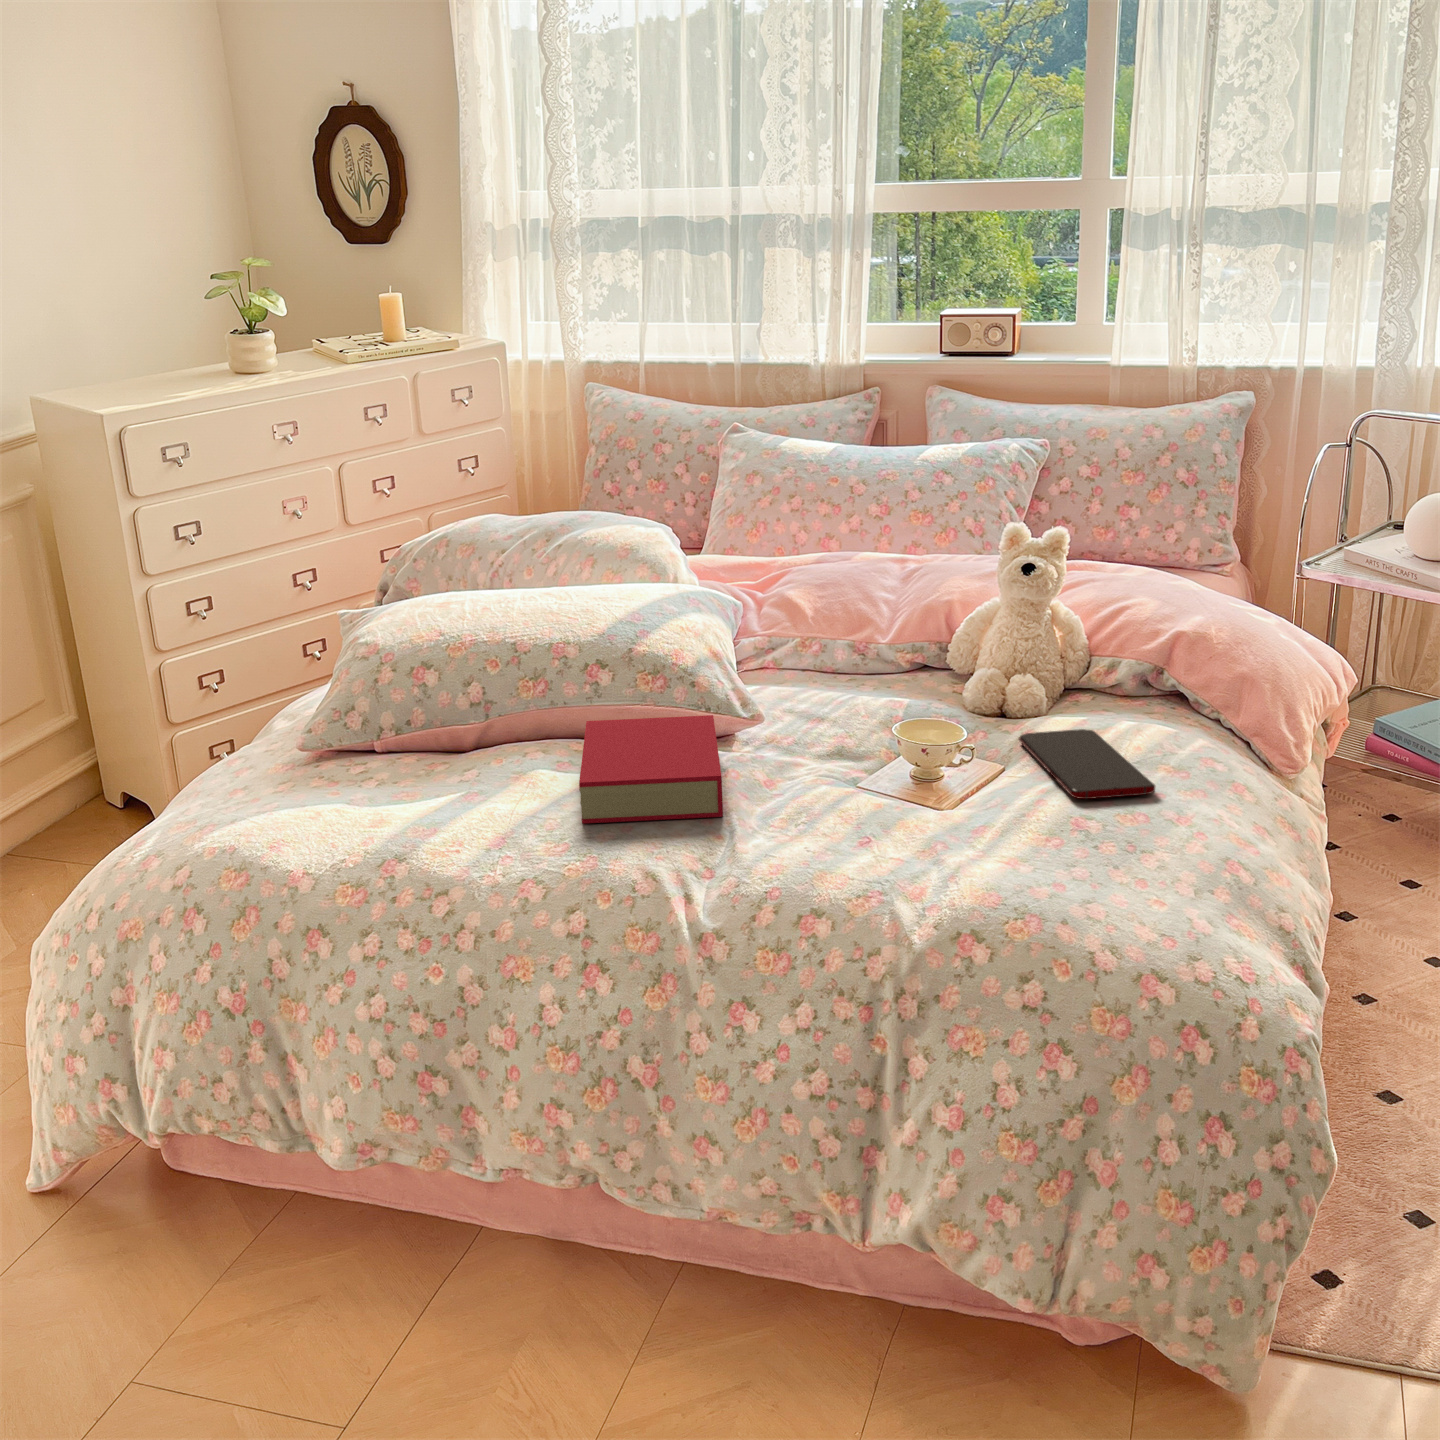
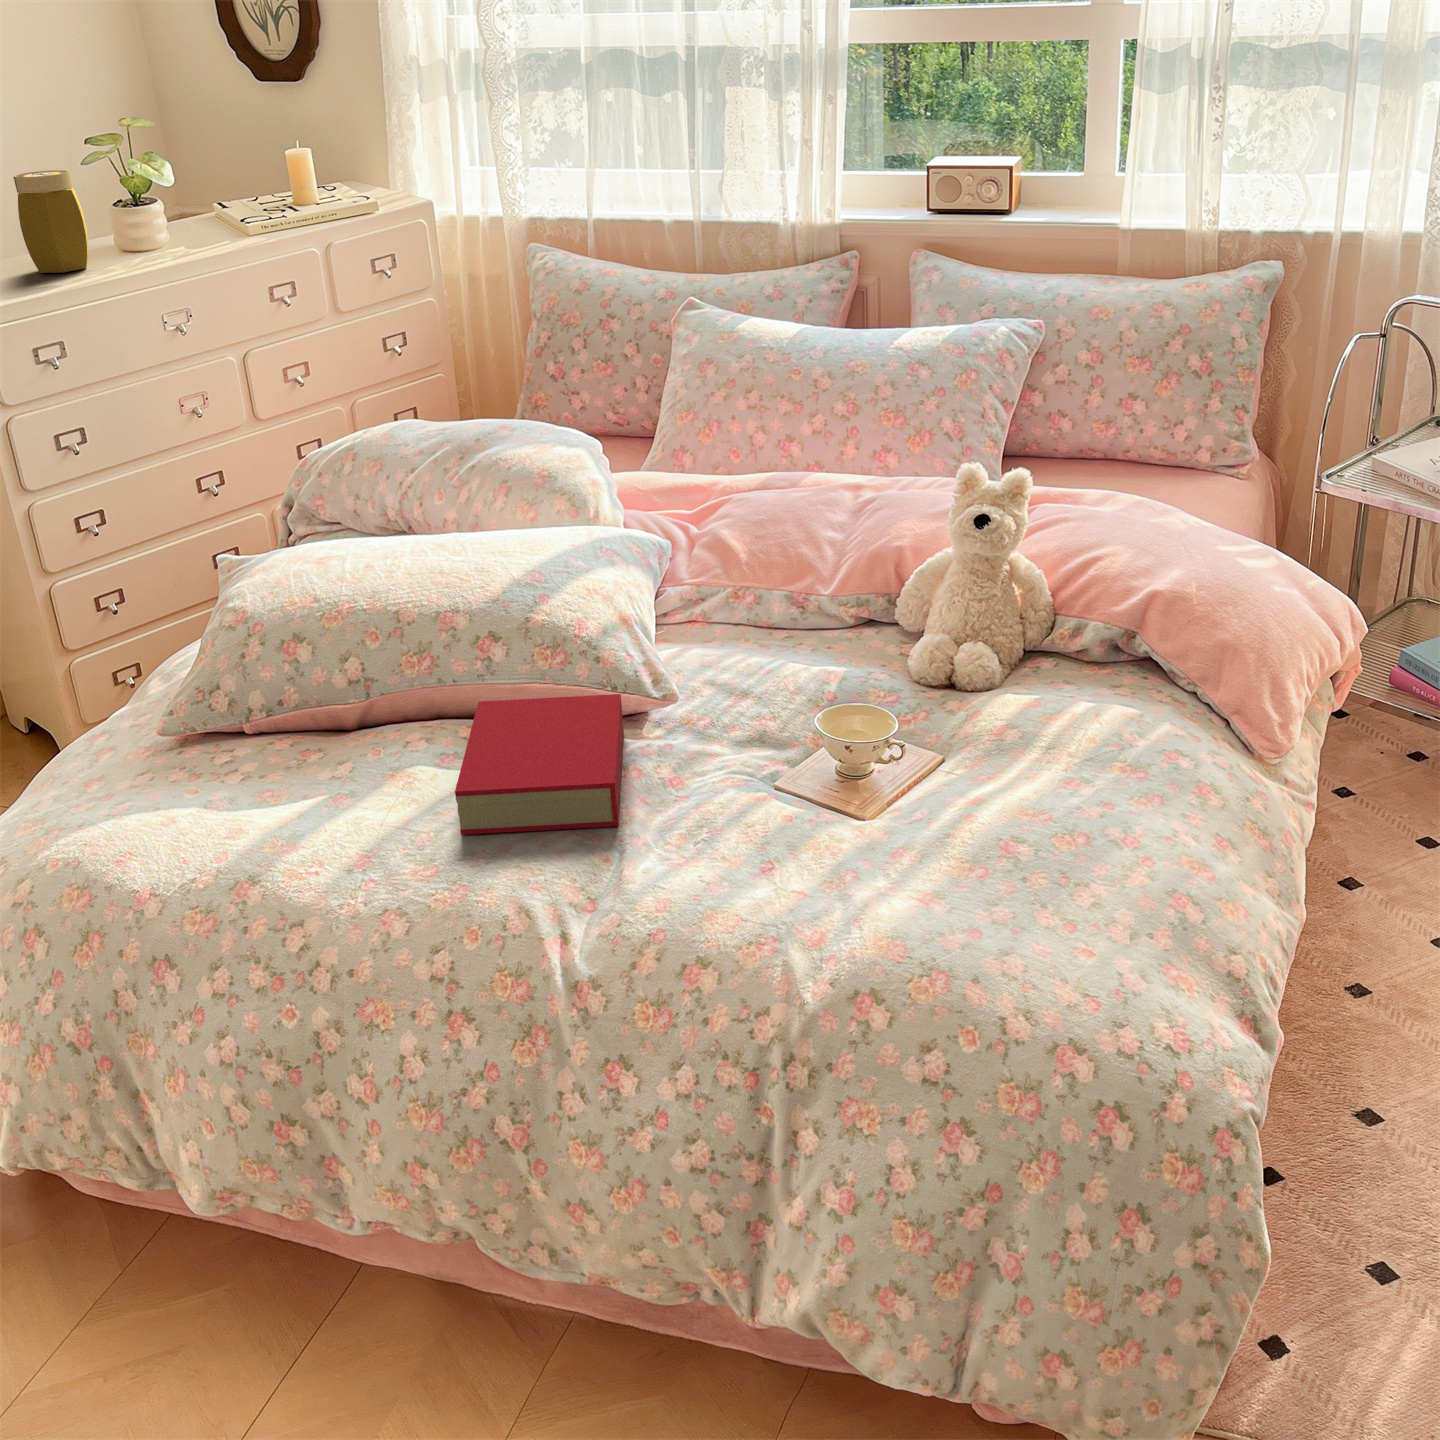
jar: none [150,302,210,389] -> present [14,170,88,273]
smartphone: present [1019,729,1155,799] -> none [965,706,1108,806]

